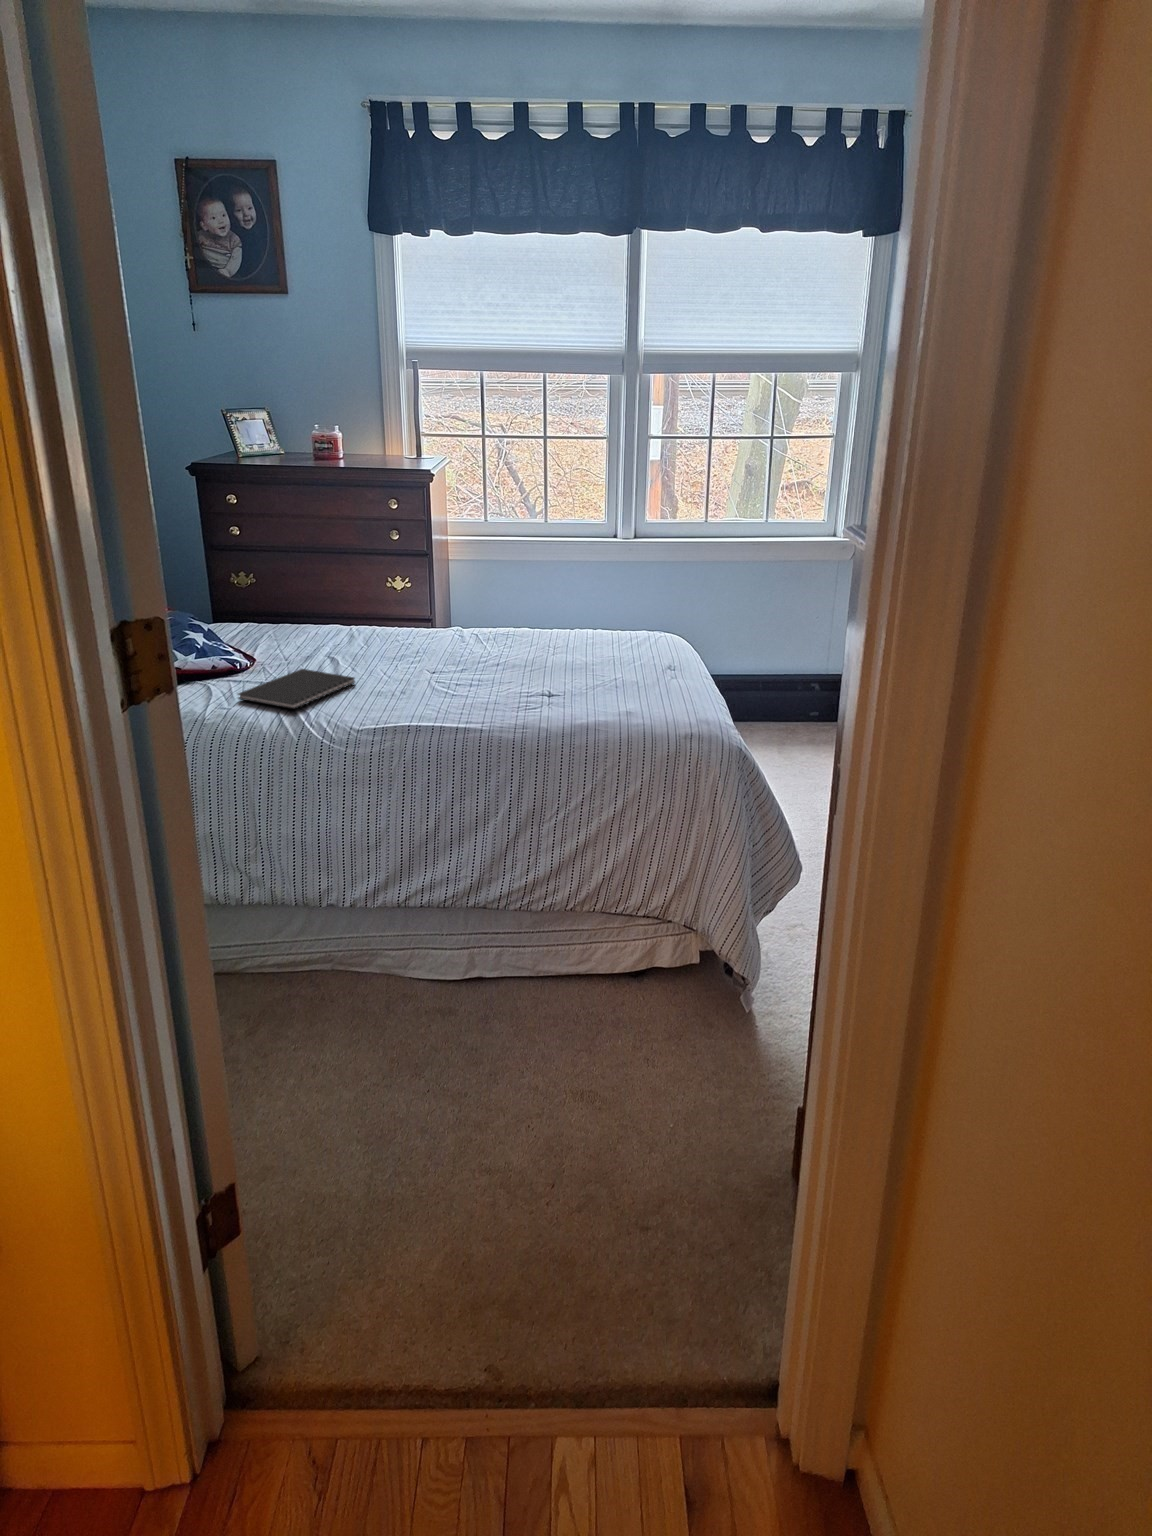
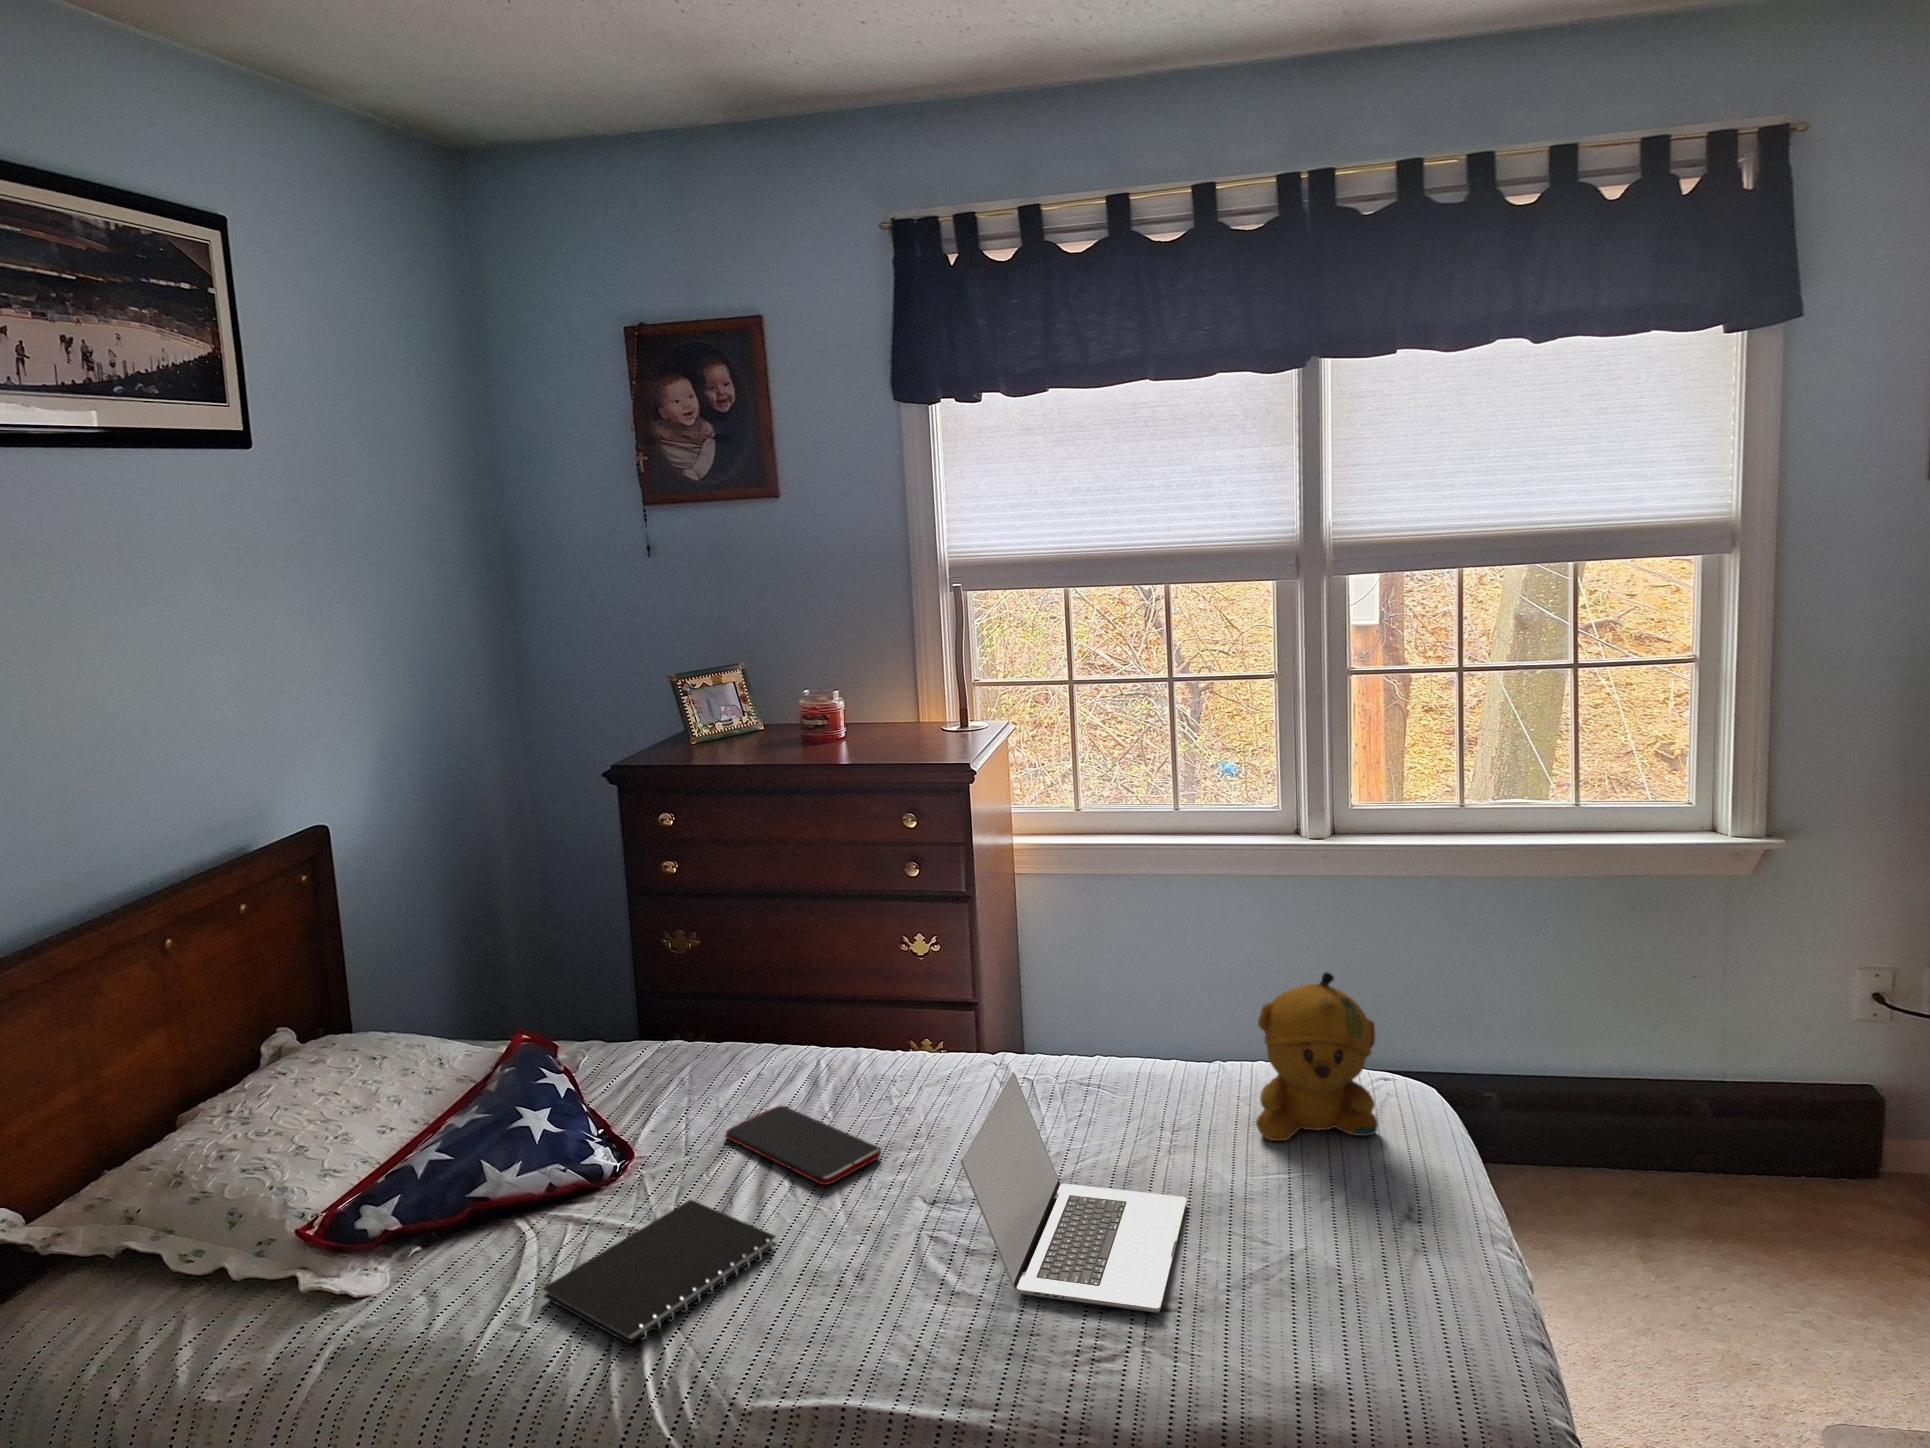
stuffed bear: none [594,563,655,650] -> present [1256,972,1378,1141]
laptop: none [458,604,562,695] -> present [961,1072,1187,1313]
smartphone: none [309,641,400,665] -> present [725,1106,881,1185]

